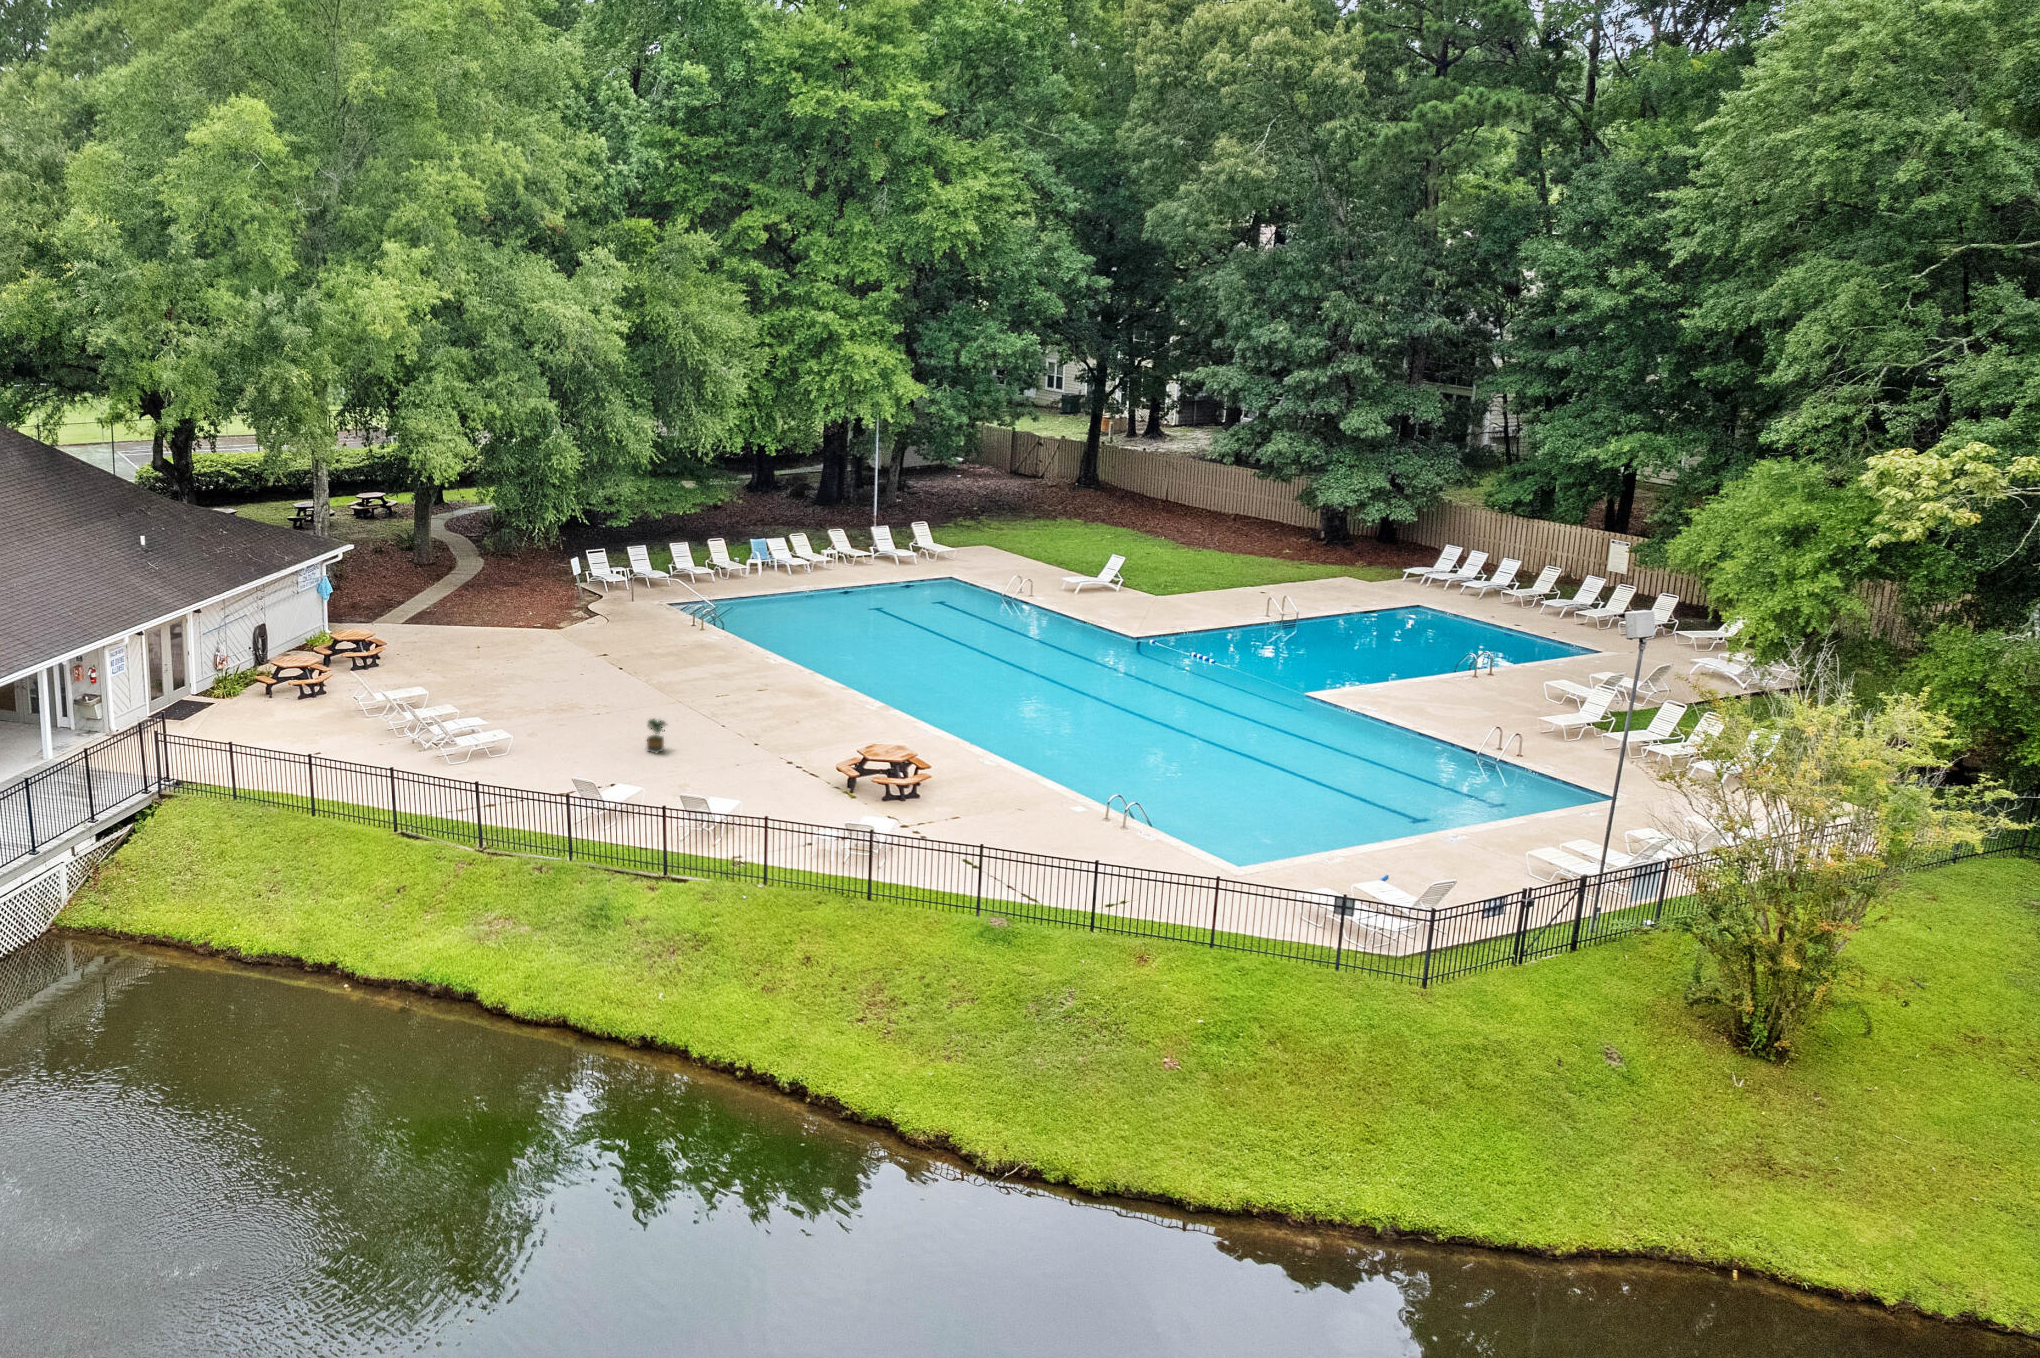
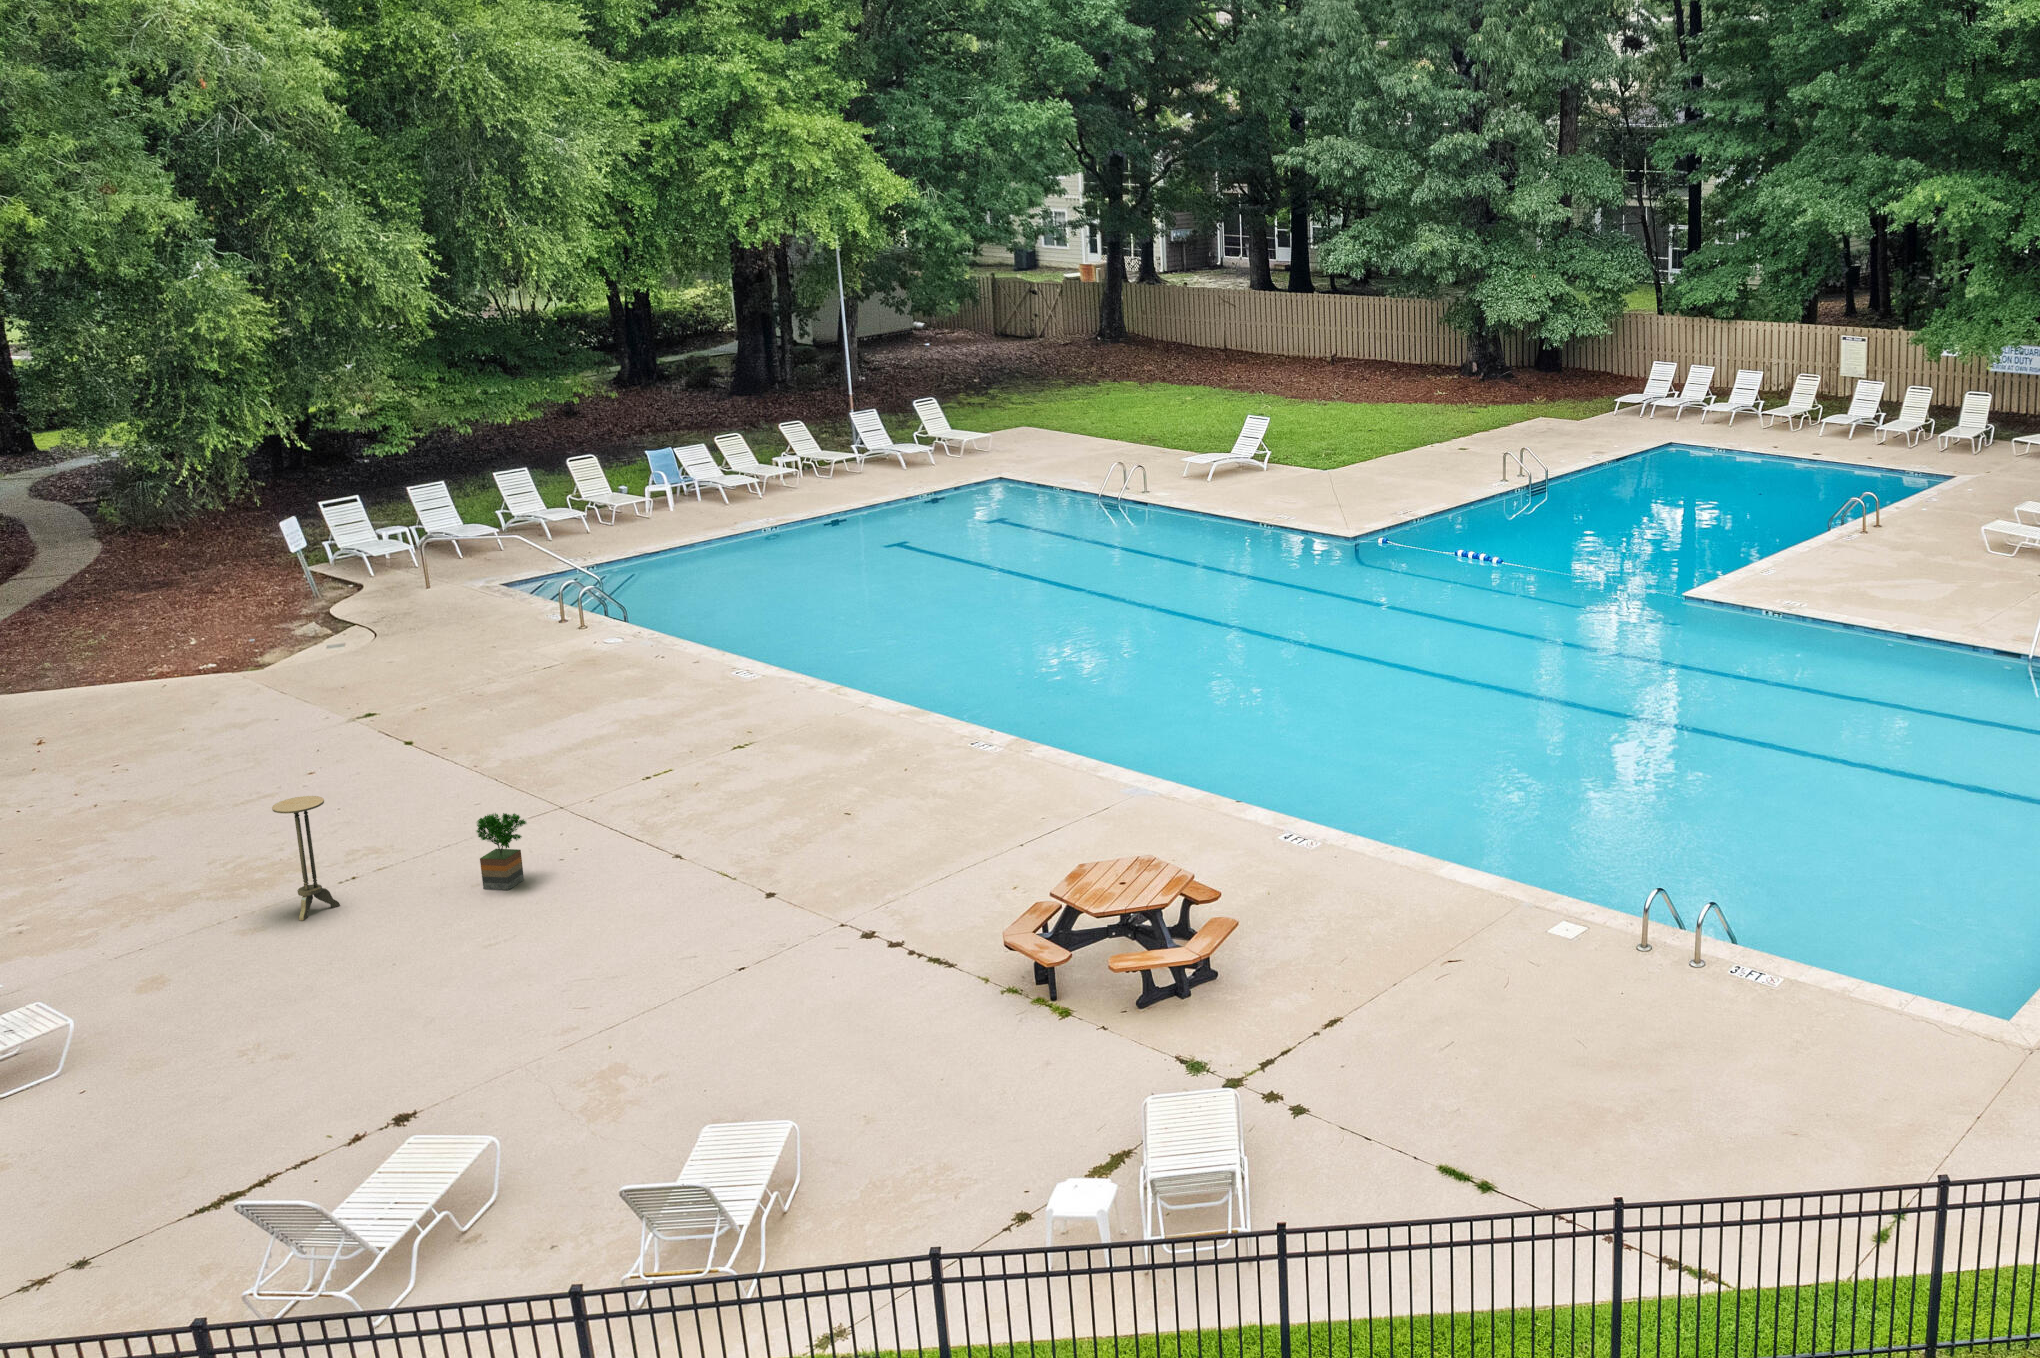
side table: none [570,697,590,750] -> present [272,796,340,921]

